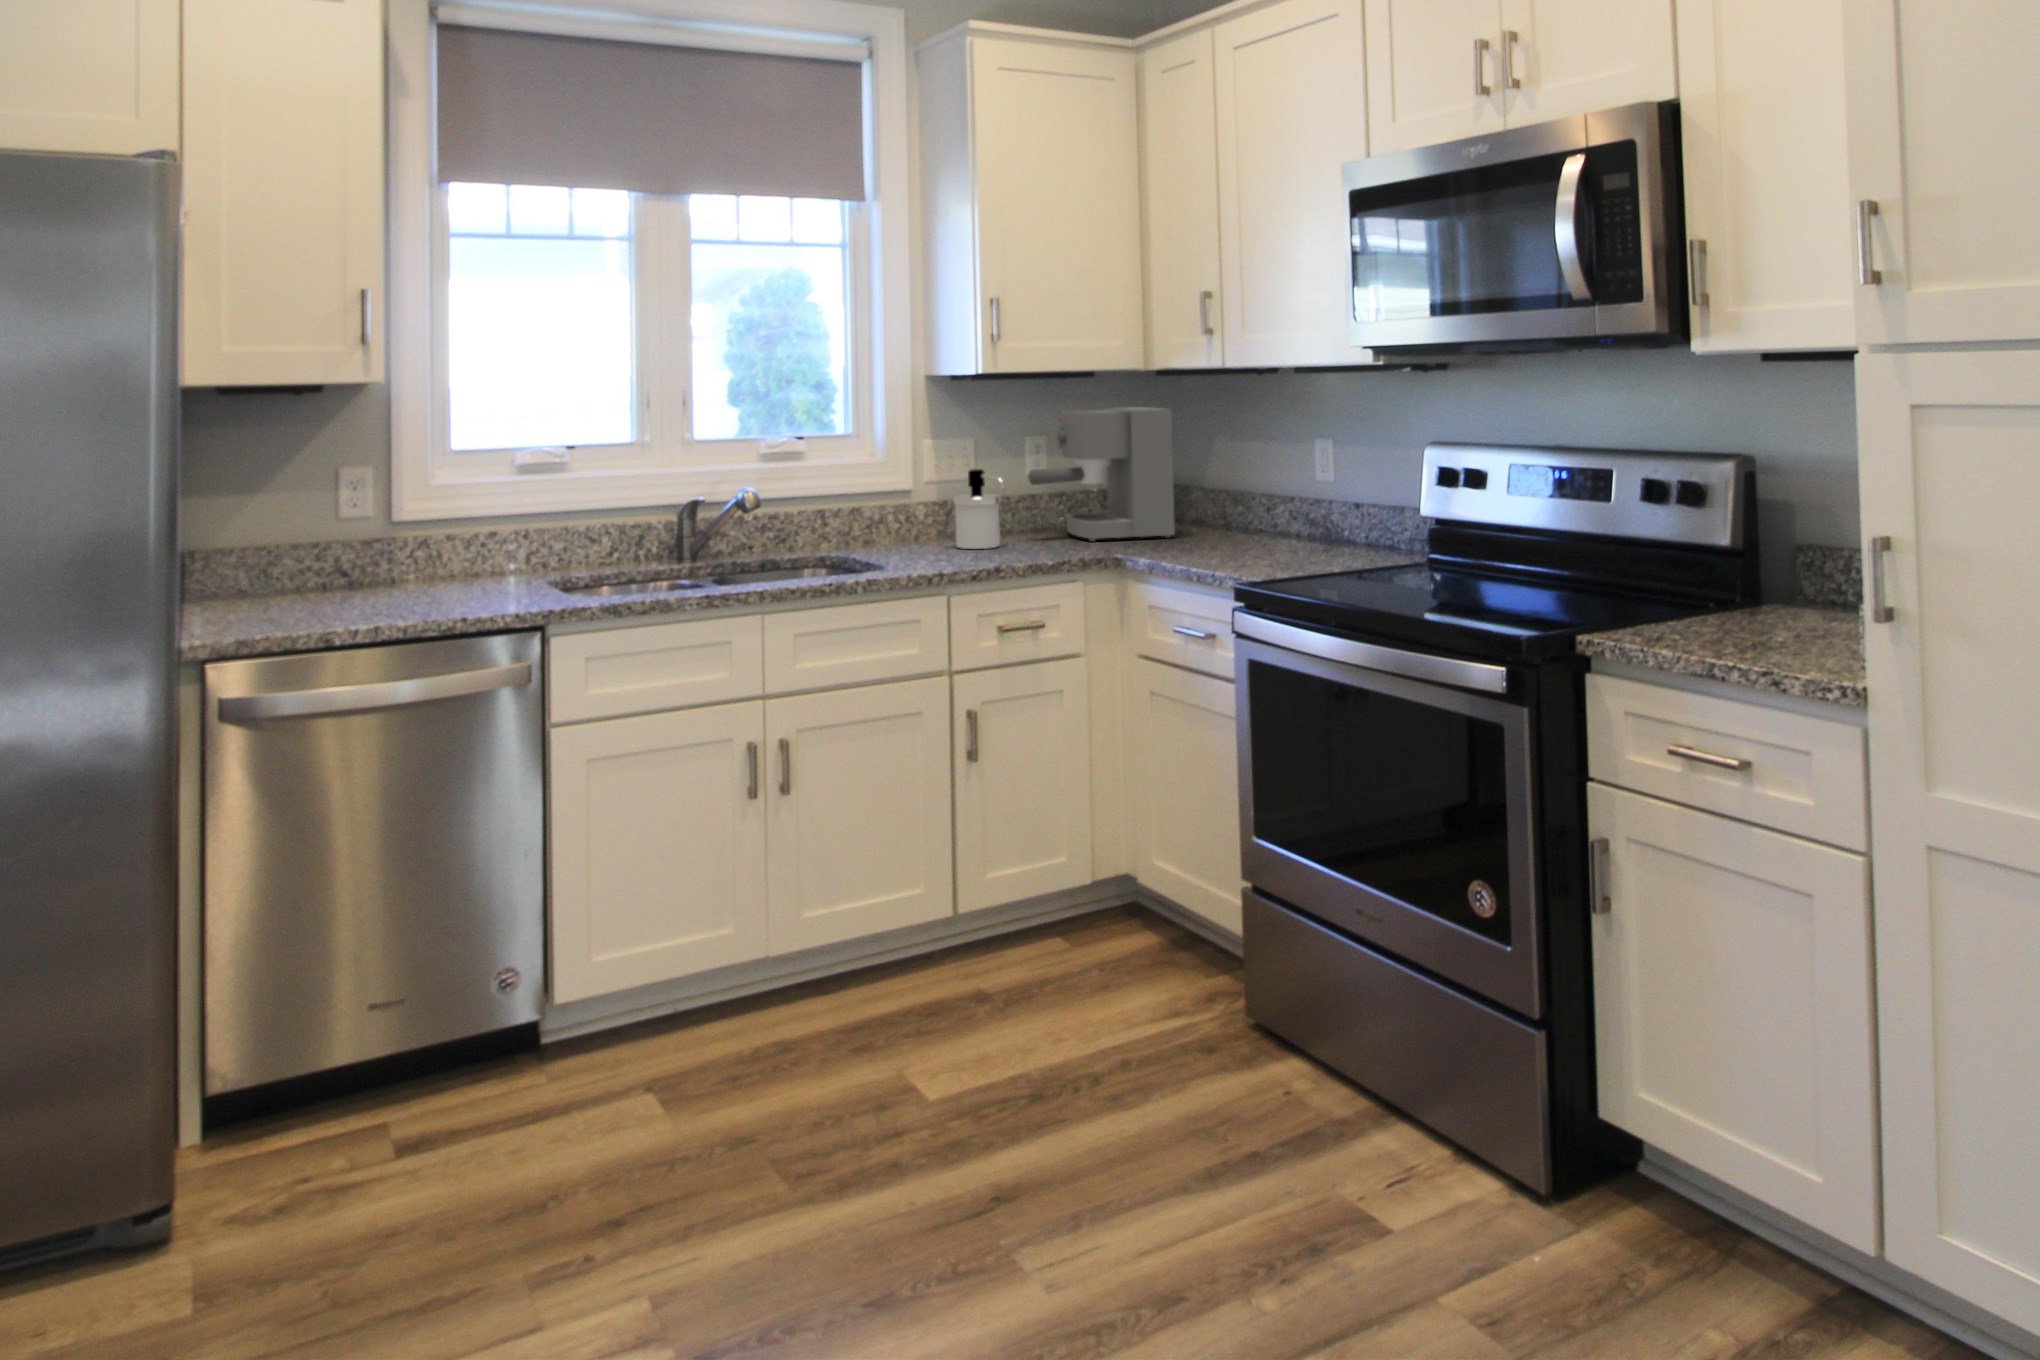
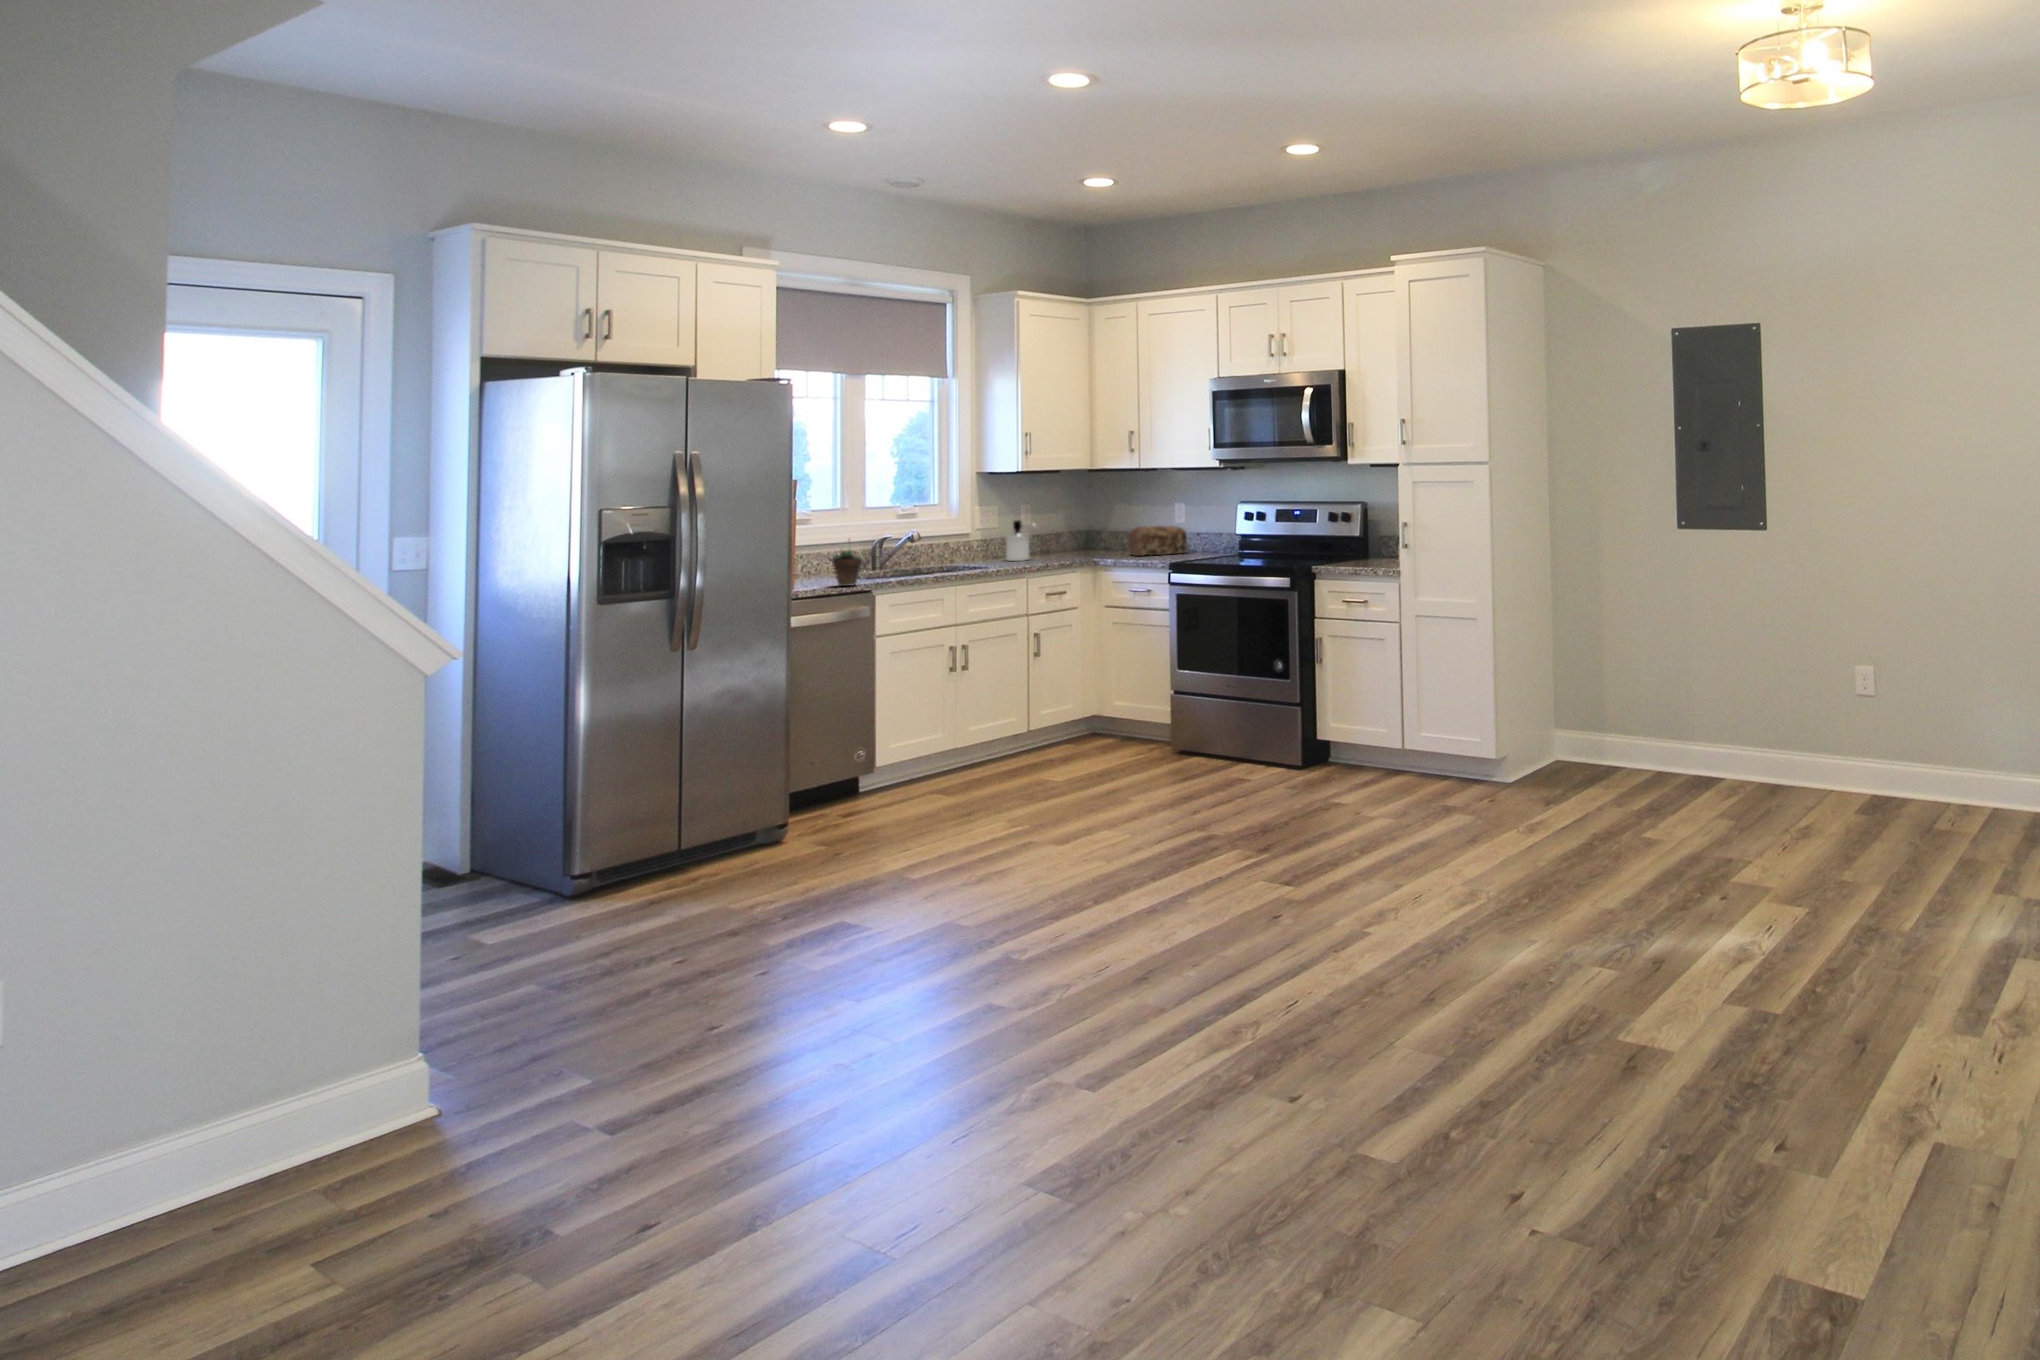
coffee maker: present [1028,407,1175,542] -> none [1038,488,1111,556]
bread loaf: none [1195,489,1317,553] -> present [1128,526,1187,556]
succulent plant: none [457,510,528,613] -> present [832,539,862,586]

